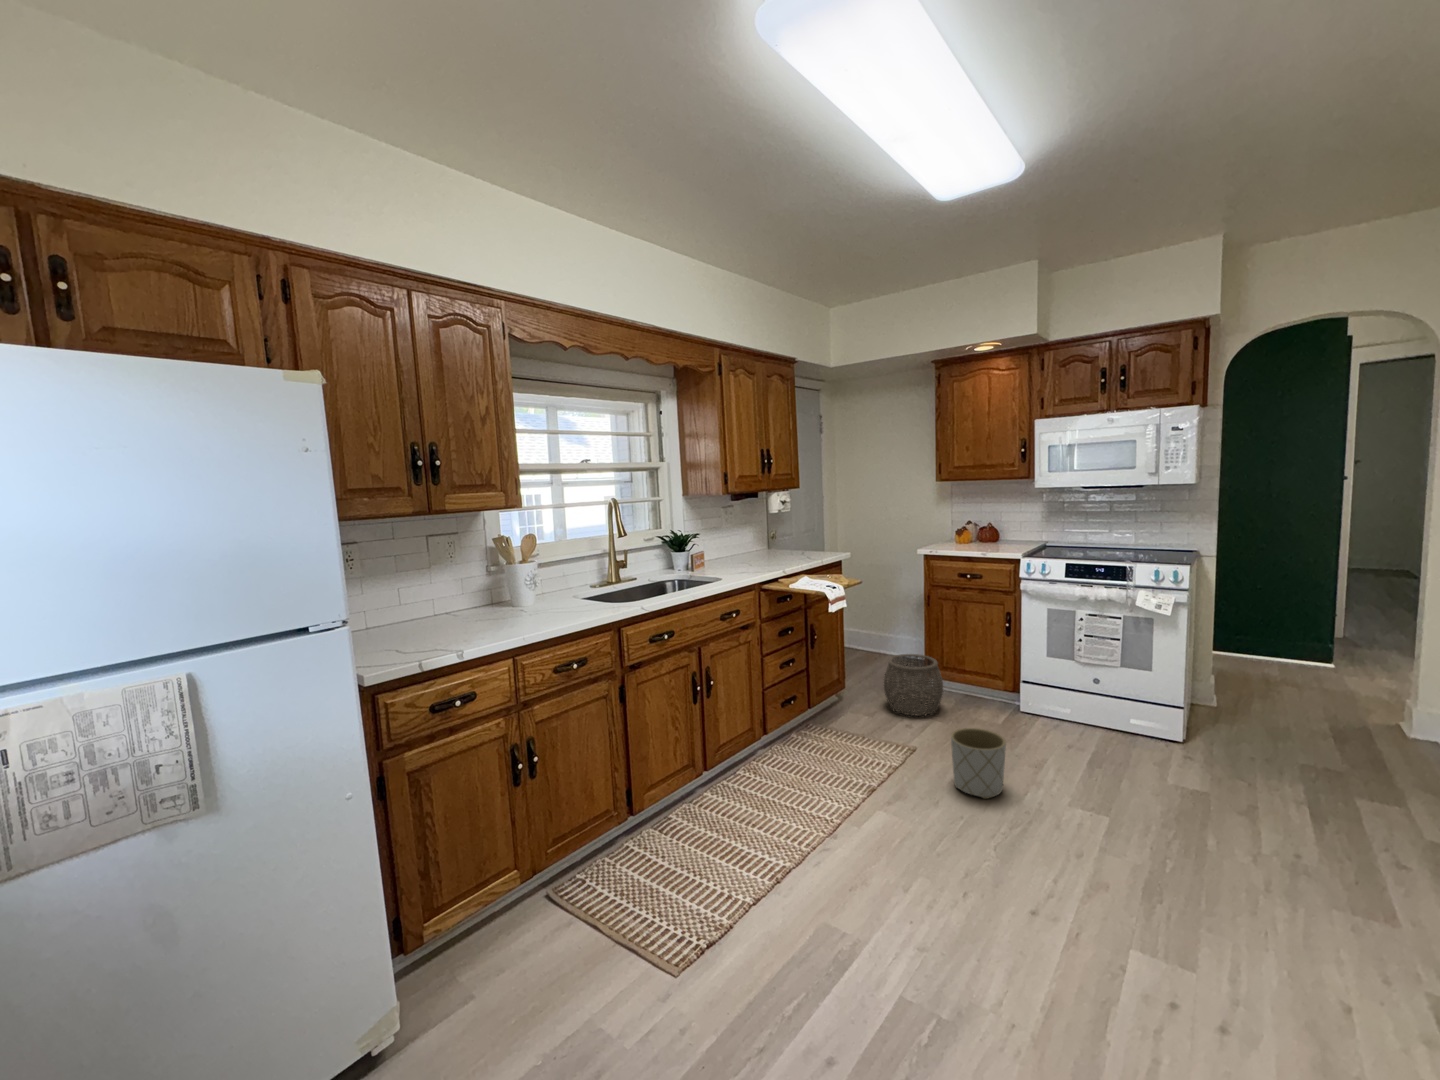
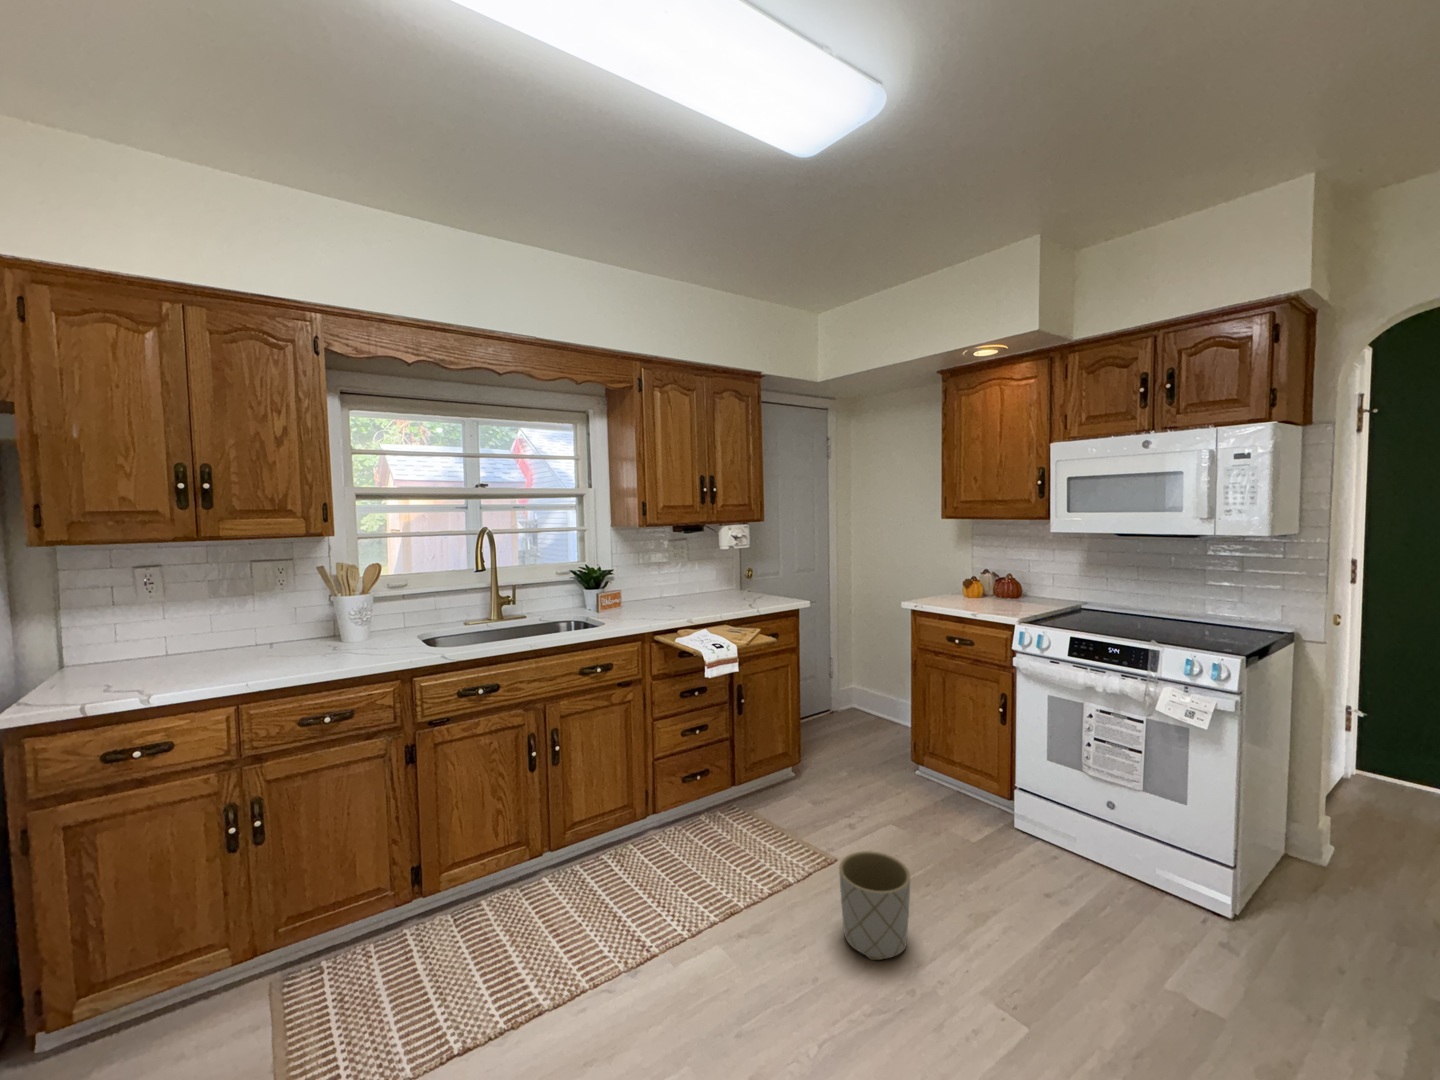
woven basket: present [884,654,943,716] -> none [838,732,914,816]

